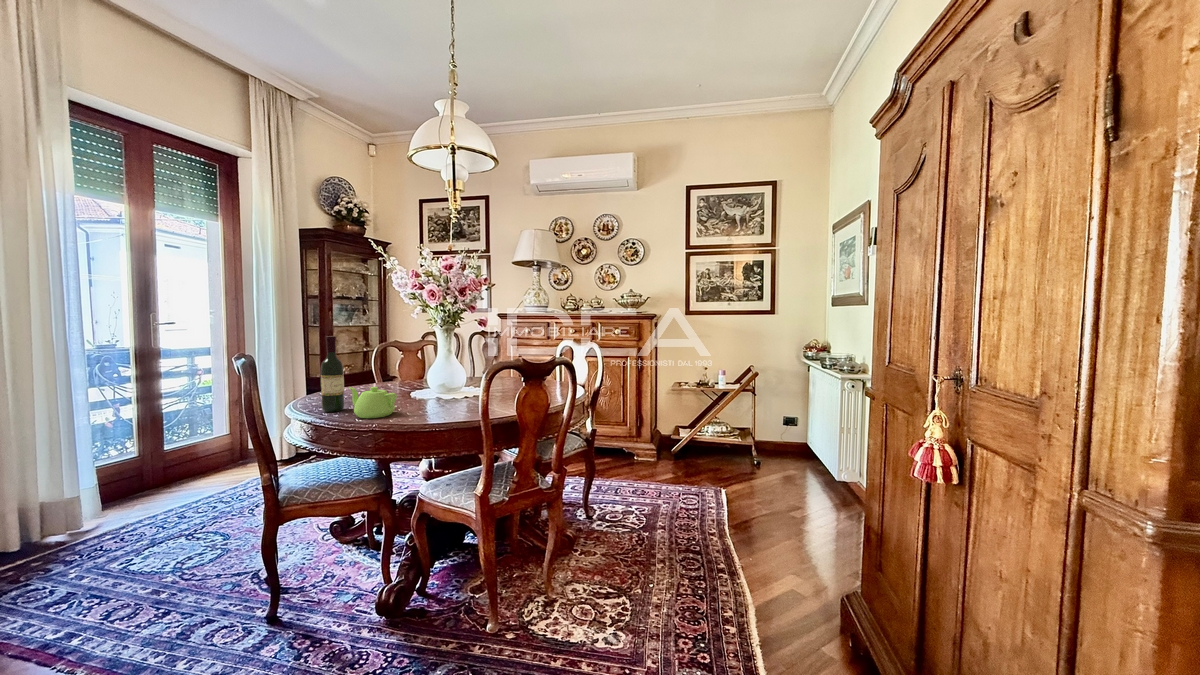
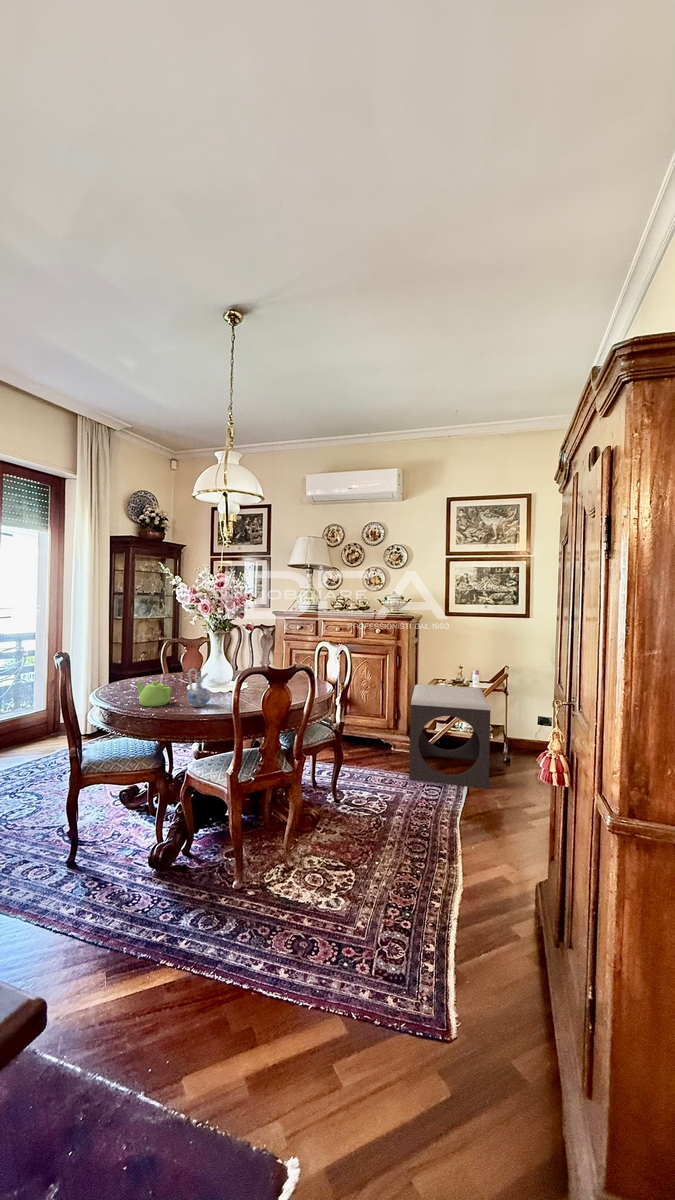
wine bottle: present [321,336,345,412] -> none [116,639,134,700]
ceramic pitcher: none [418,369,448,416] -> present [187,669,211,707]
footstool: none [659,388,749,493] -> present [409,684,490,789]

